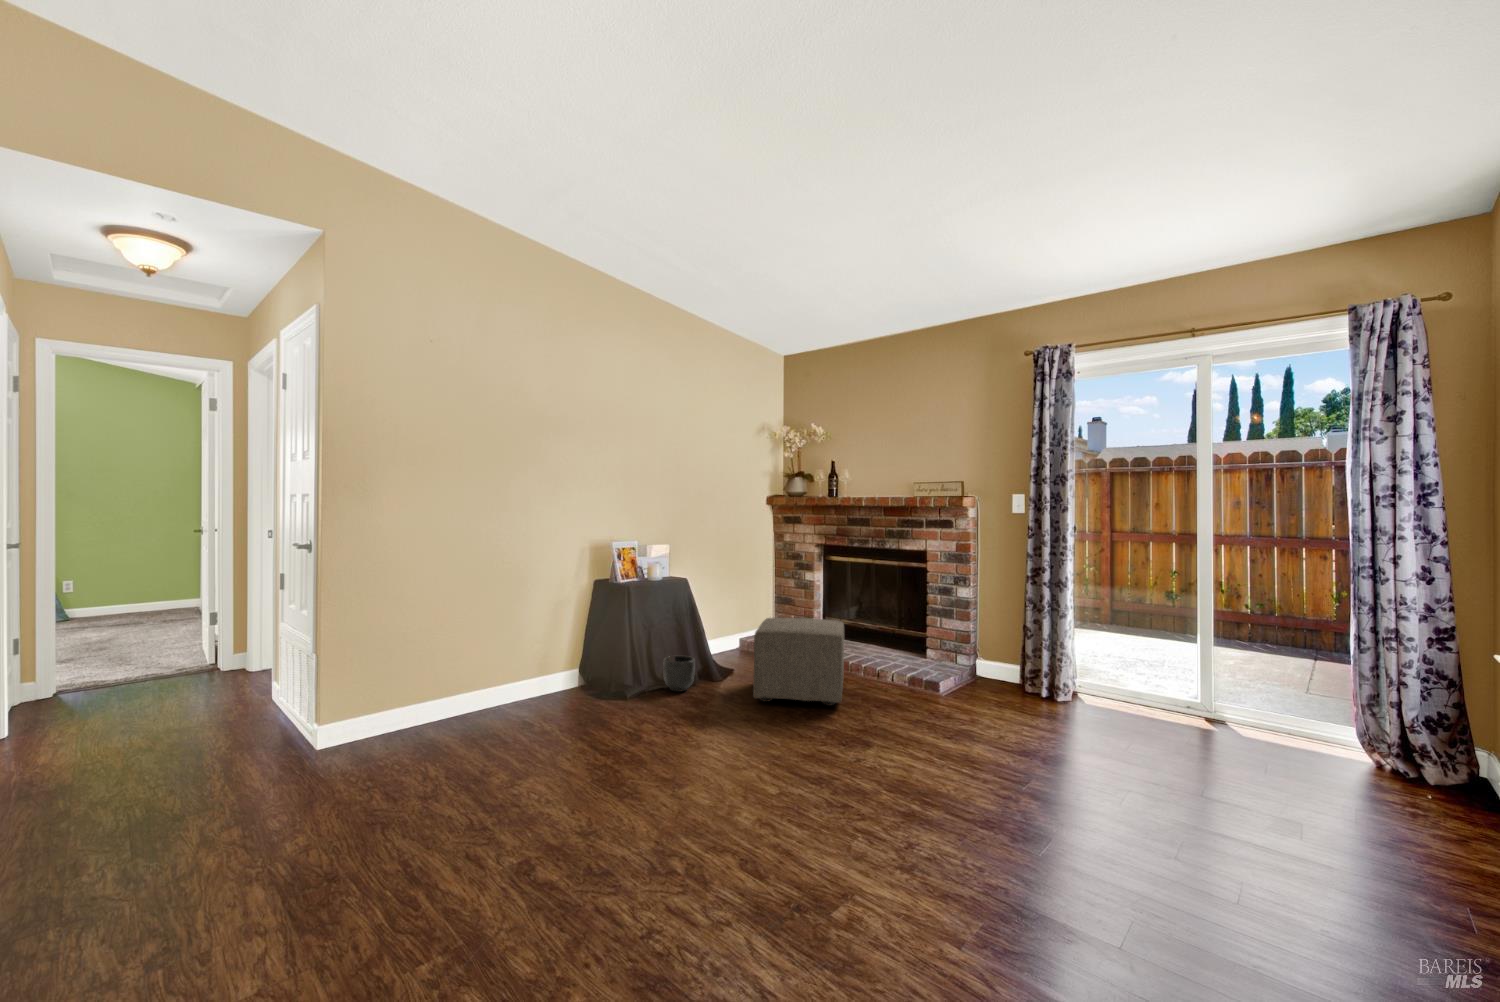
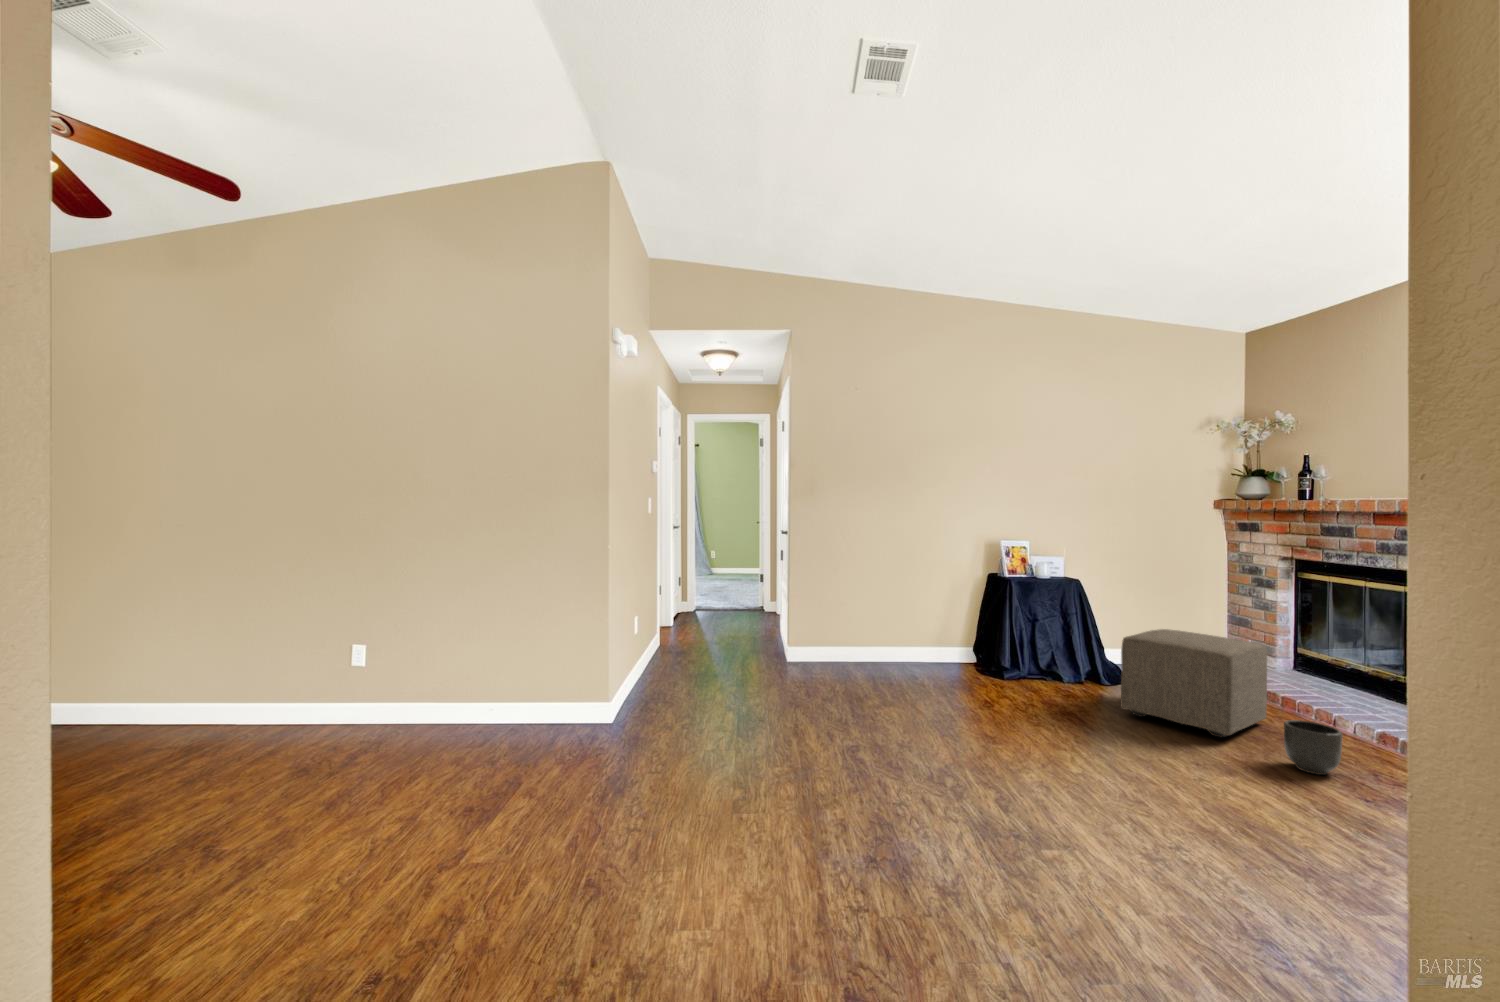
planter: present [663,656,695,692] -> present [1284,720,1343,775]

